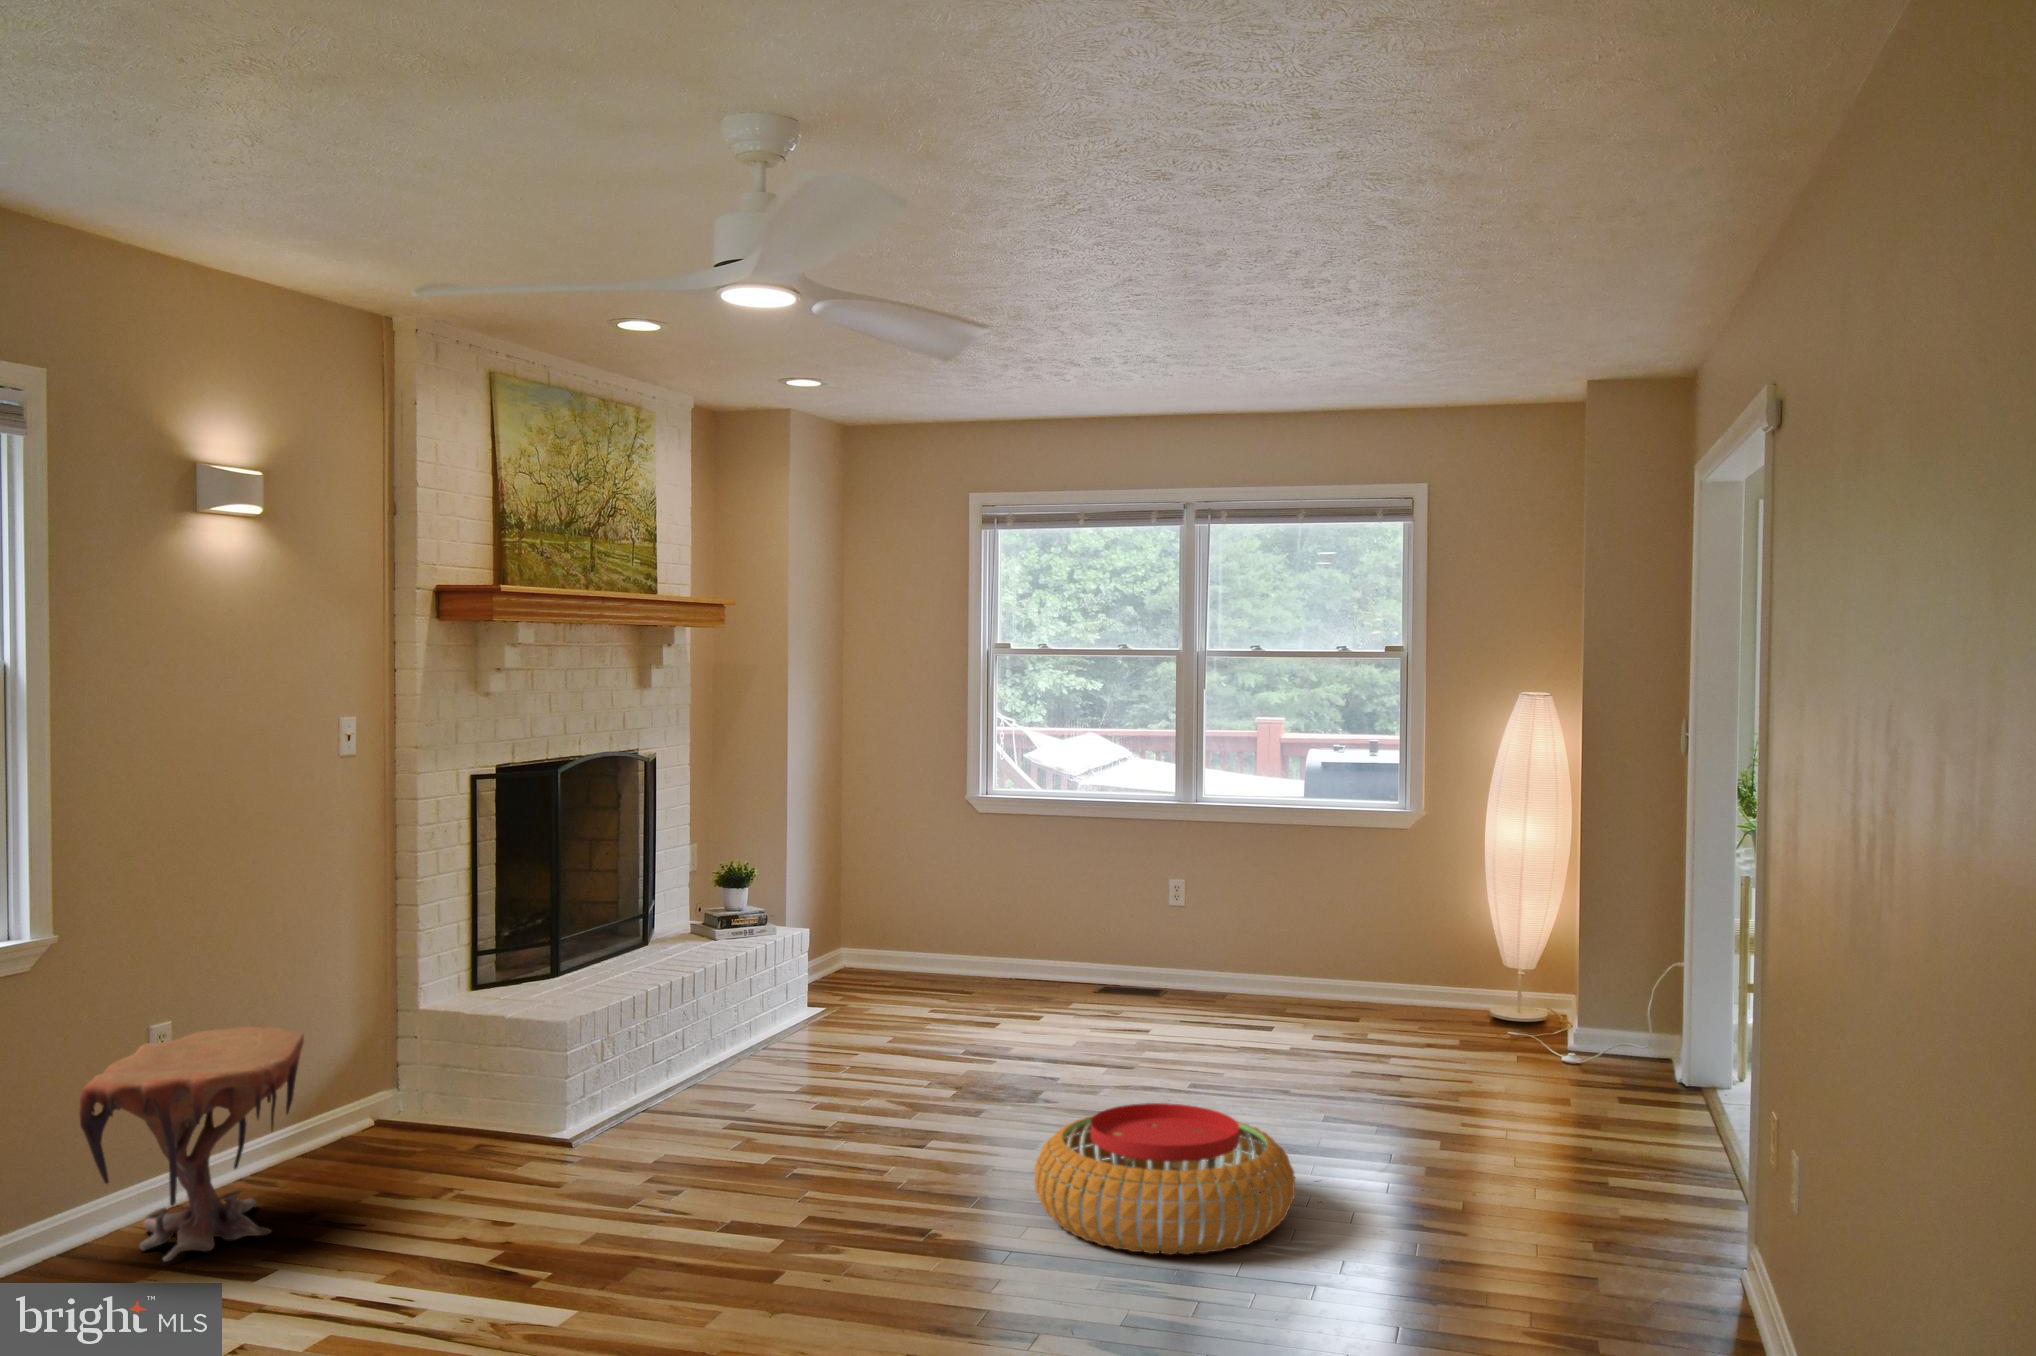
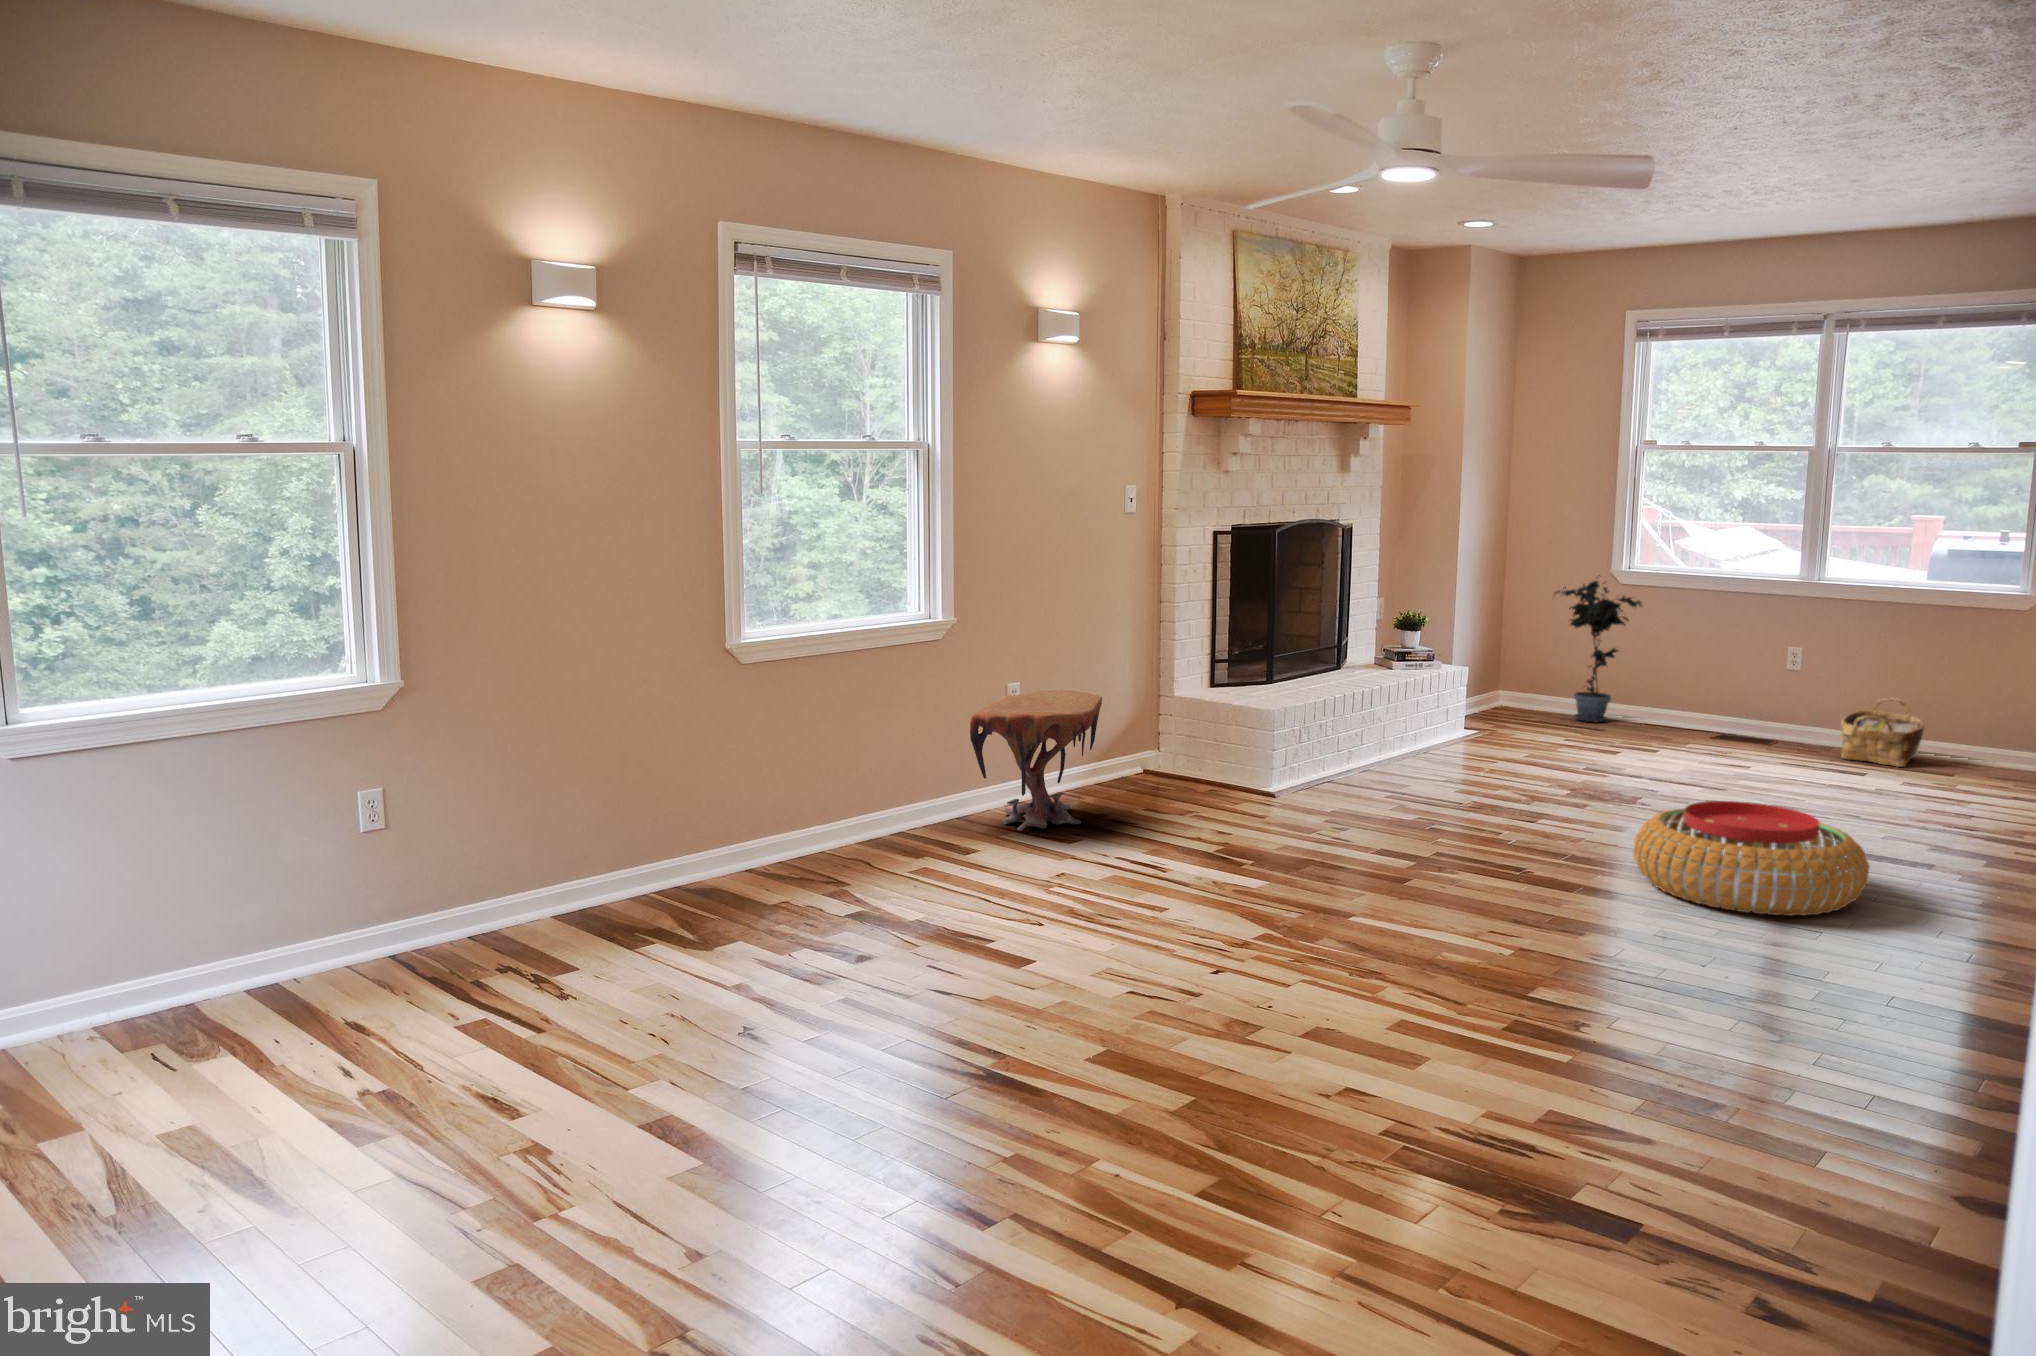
potted plant: none [901,805,1003,982] -> present [1555,577,1642,722]
woven basket: none [1219,934,1301,1014] -> present [1840,698,1925,767]

